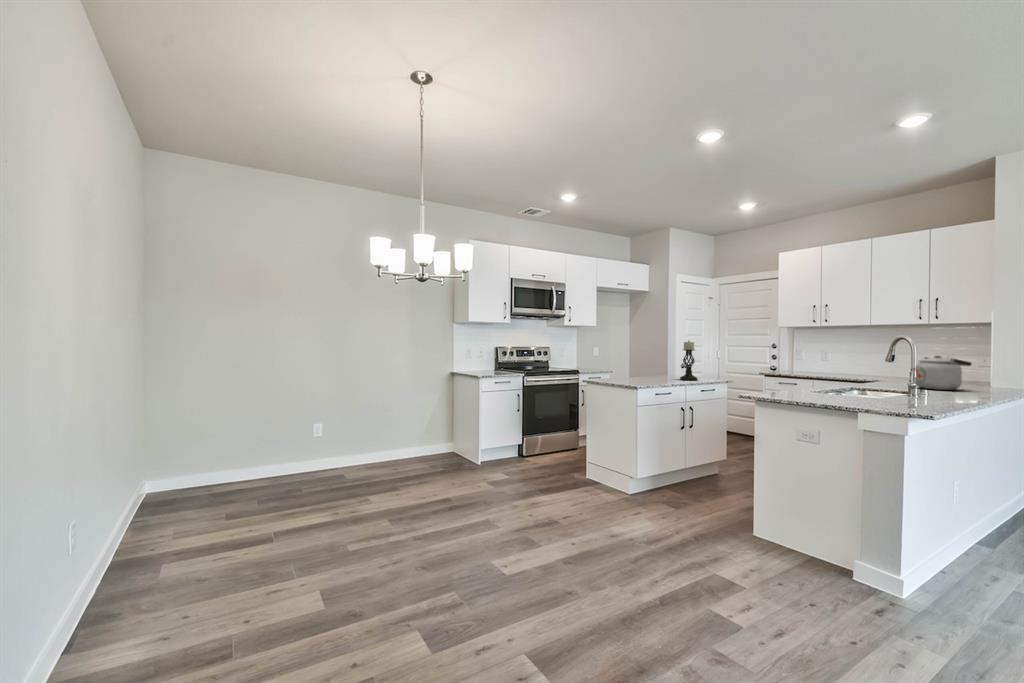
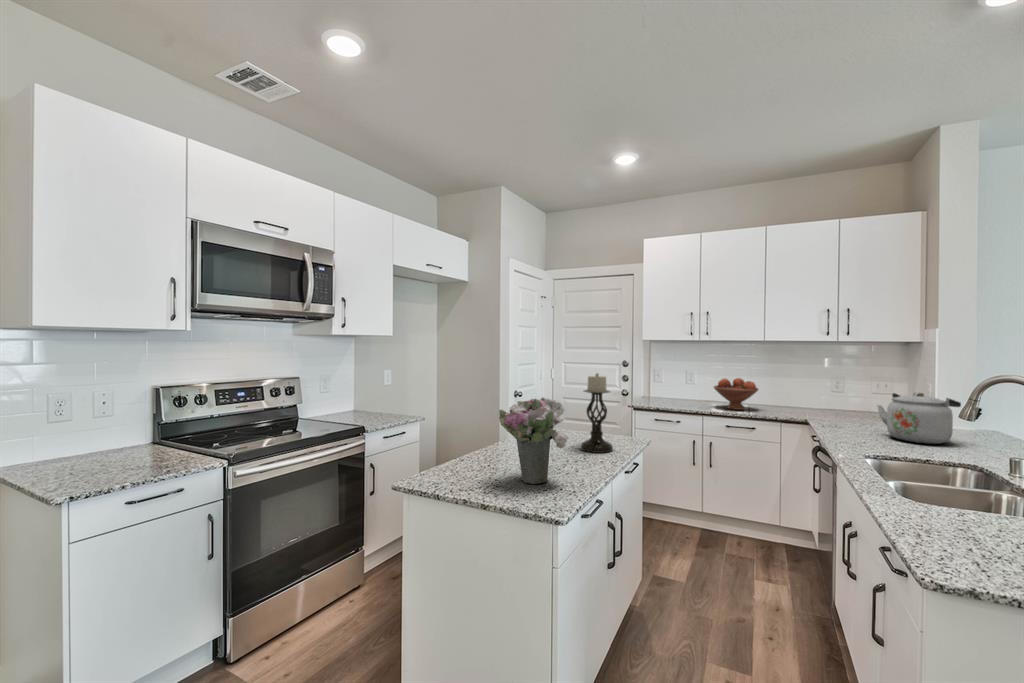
flower bouquet: none [624,346,653,382] -> present [499,397,569,484]
fruit bowl: none [827,354,865,377] -> present [714,378,758,410]

